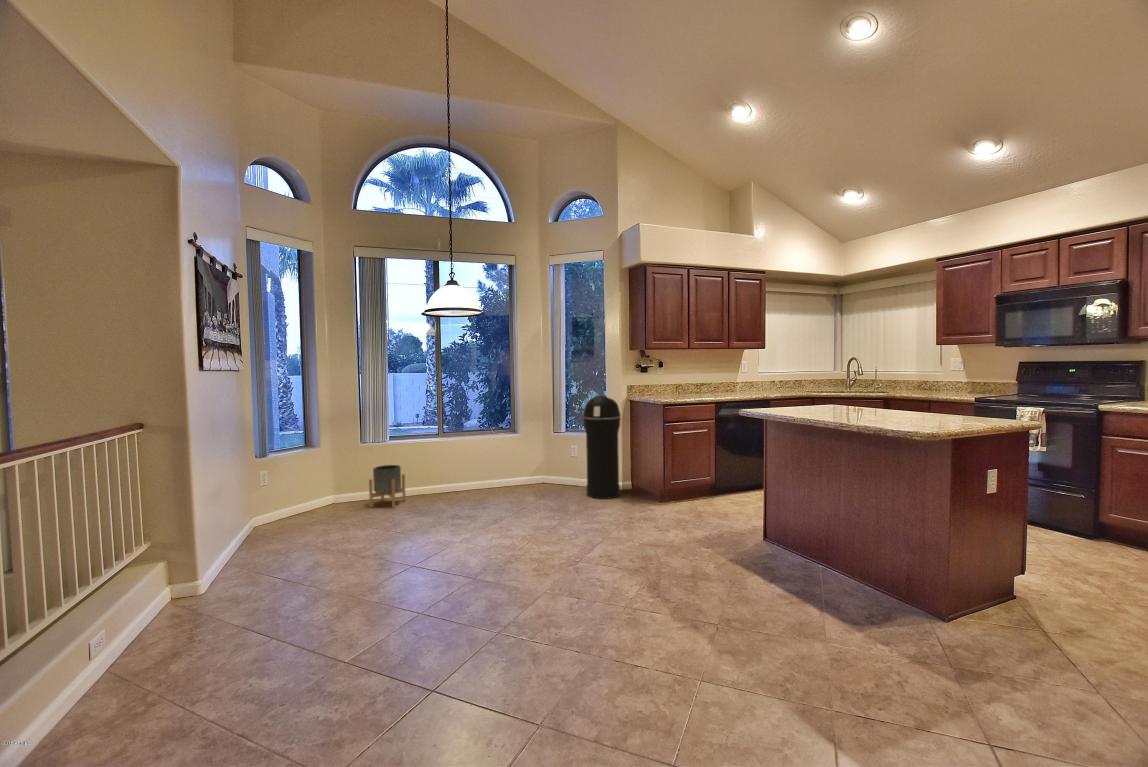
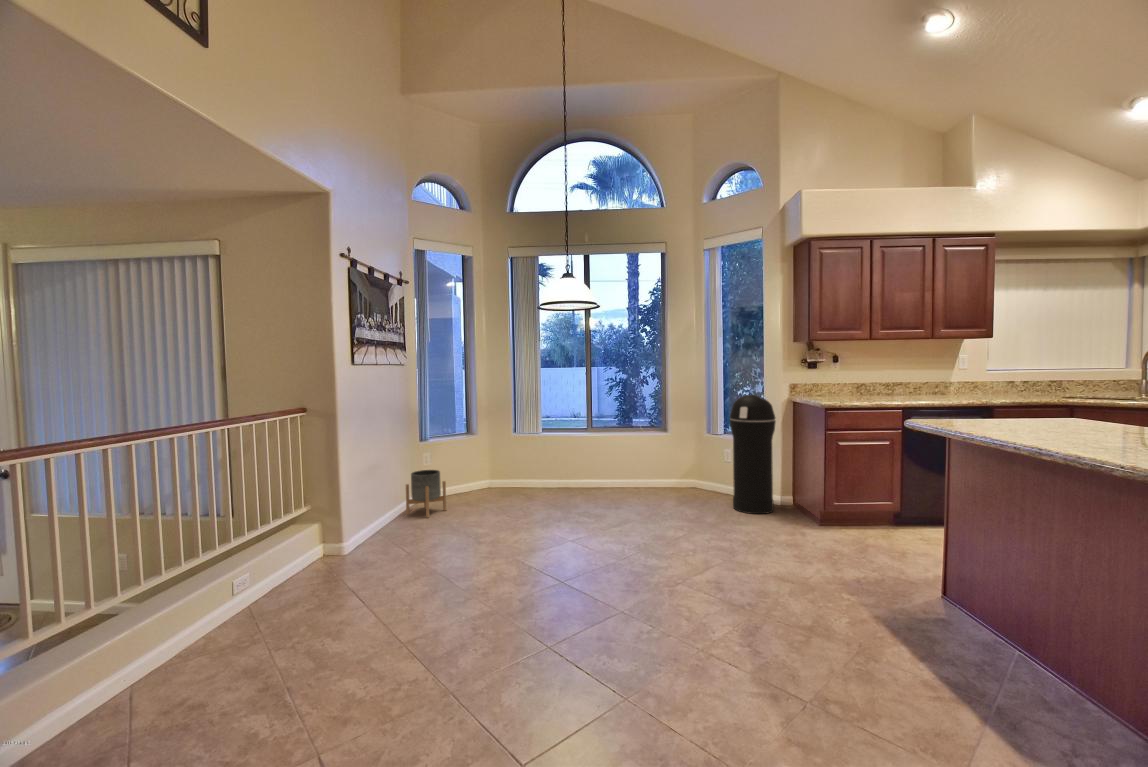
planter: present [369,465,406,508] -> present [406,470,446,518]

